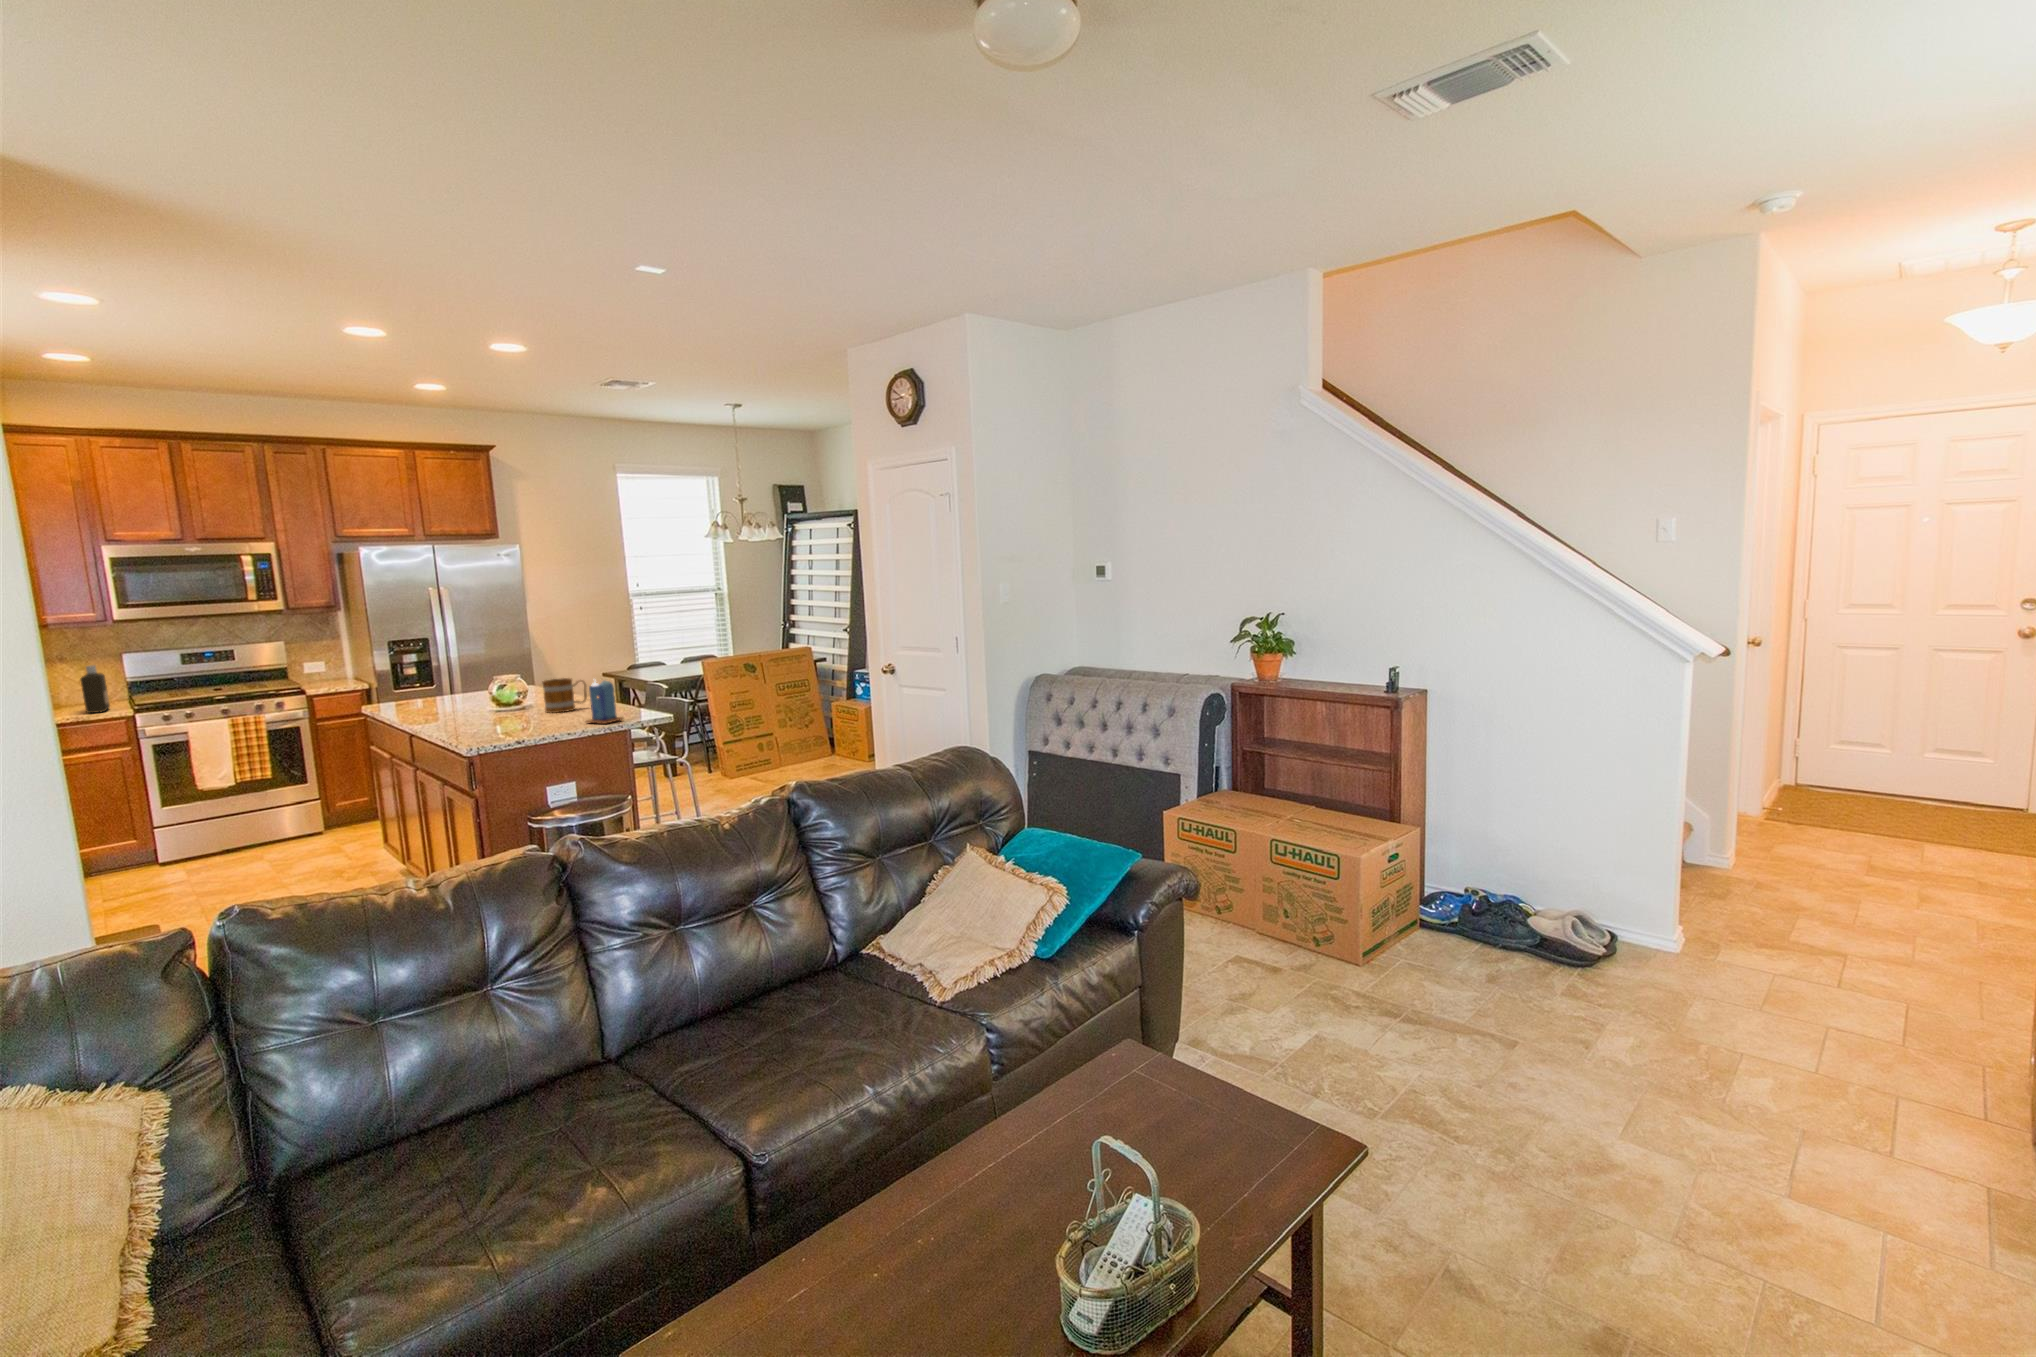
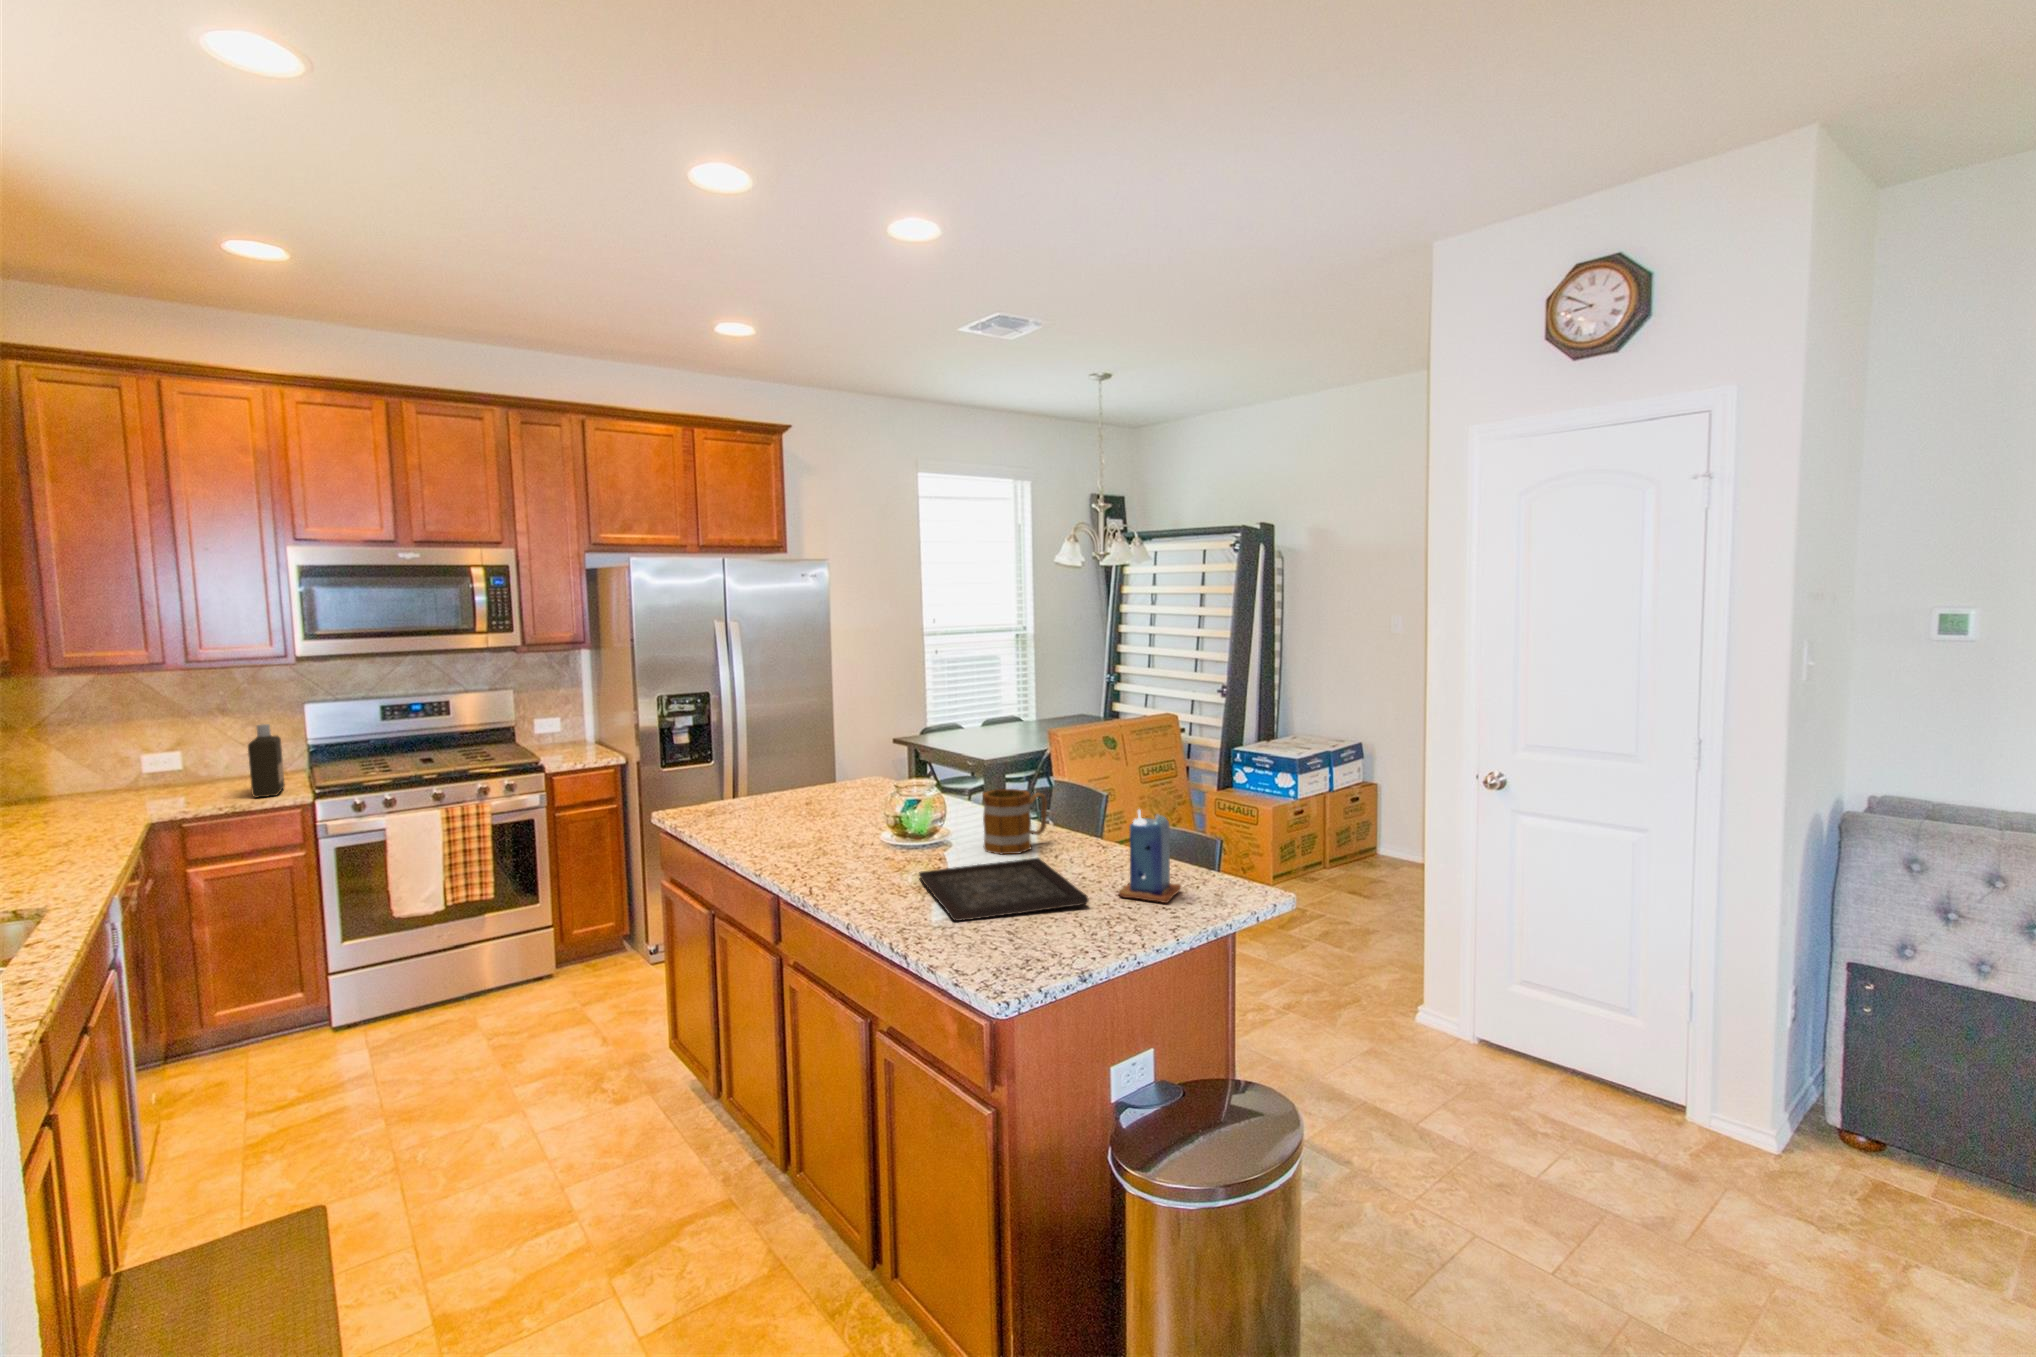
tray: none [480,711,564,734] -> present [919,858,1088,921]

